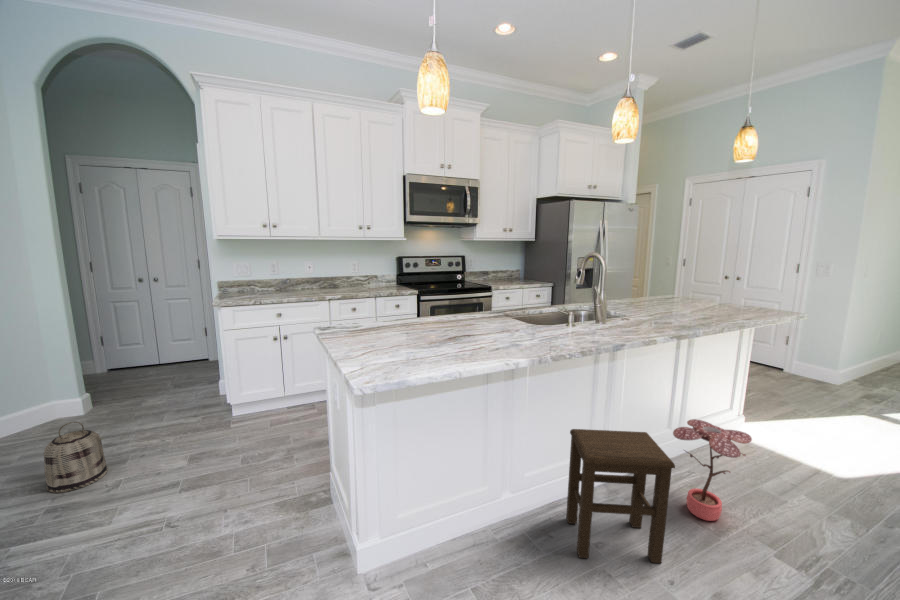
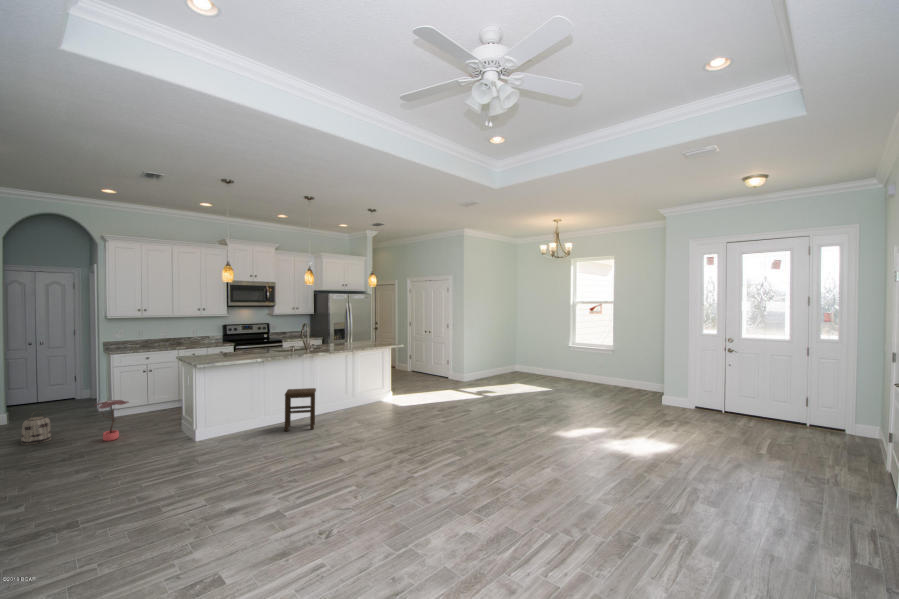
potted plant: present [673,419,752,521] -> present [94,400,129,441]

